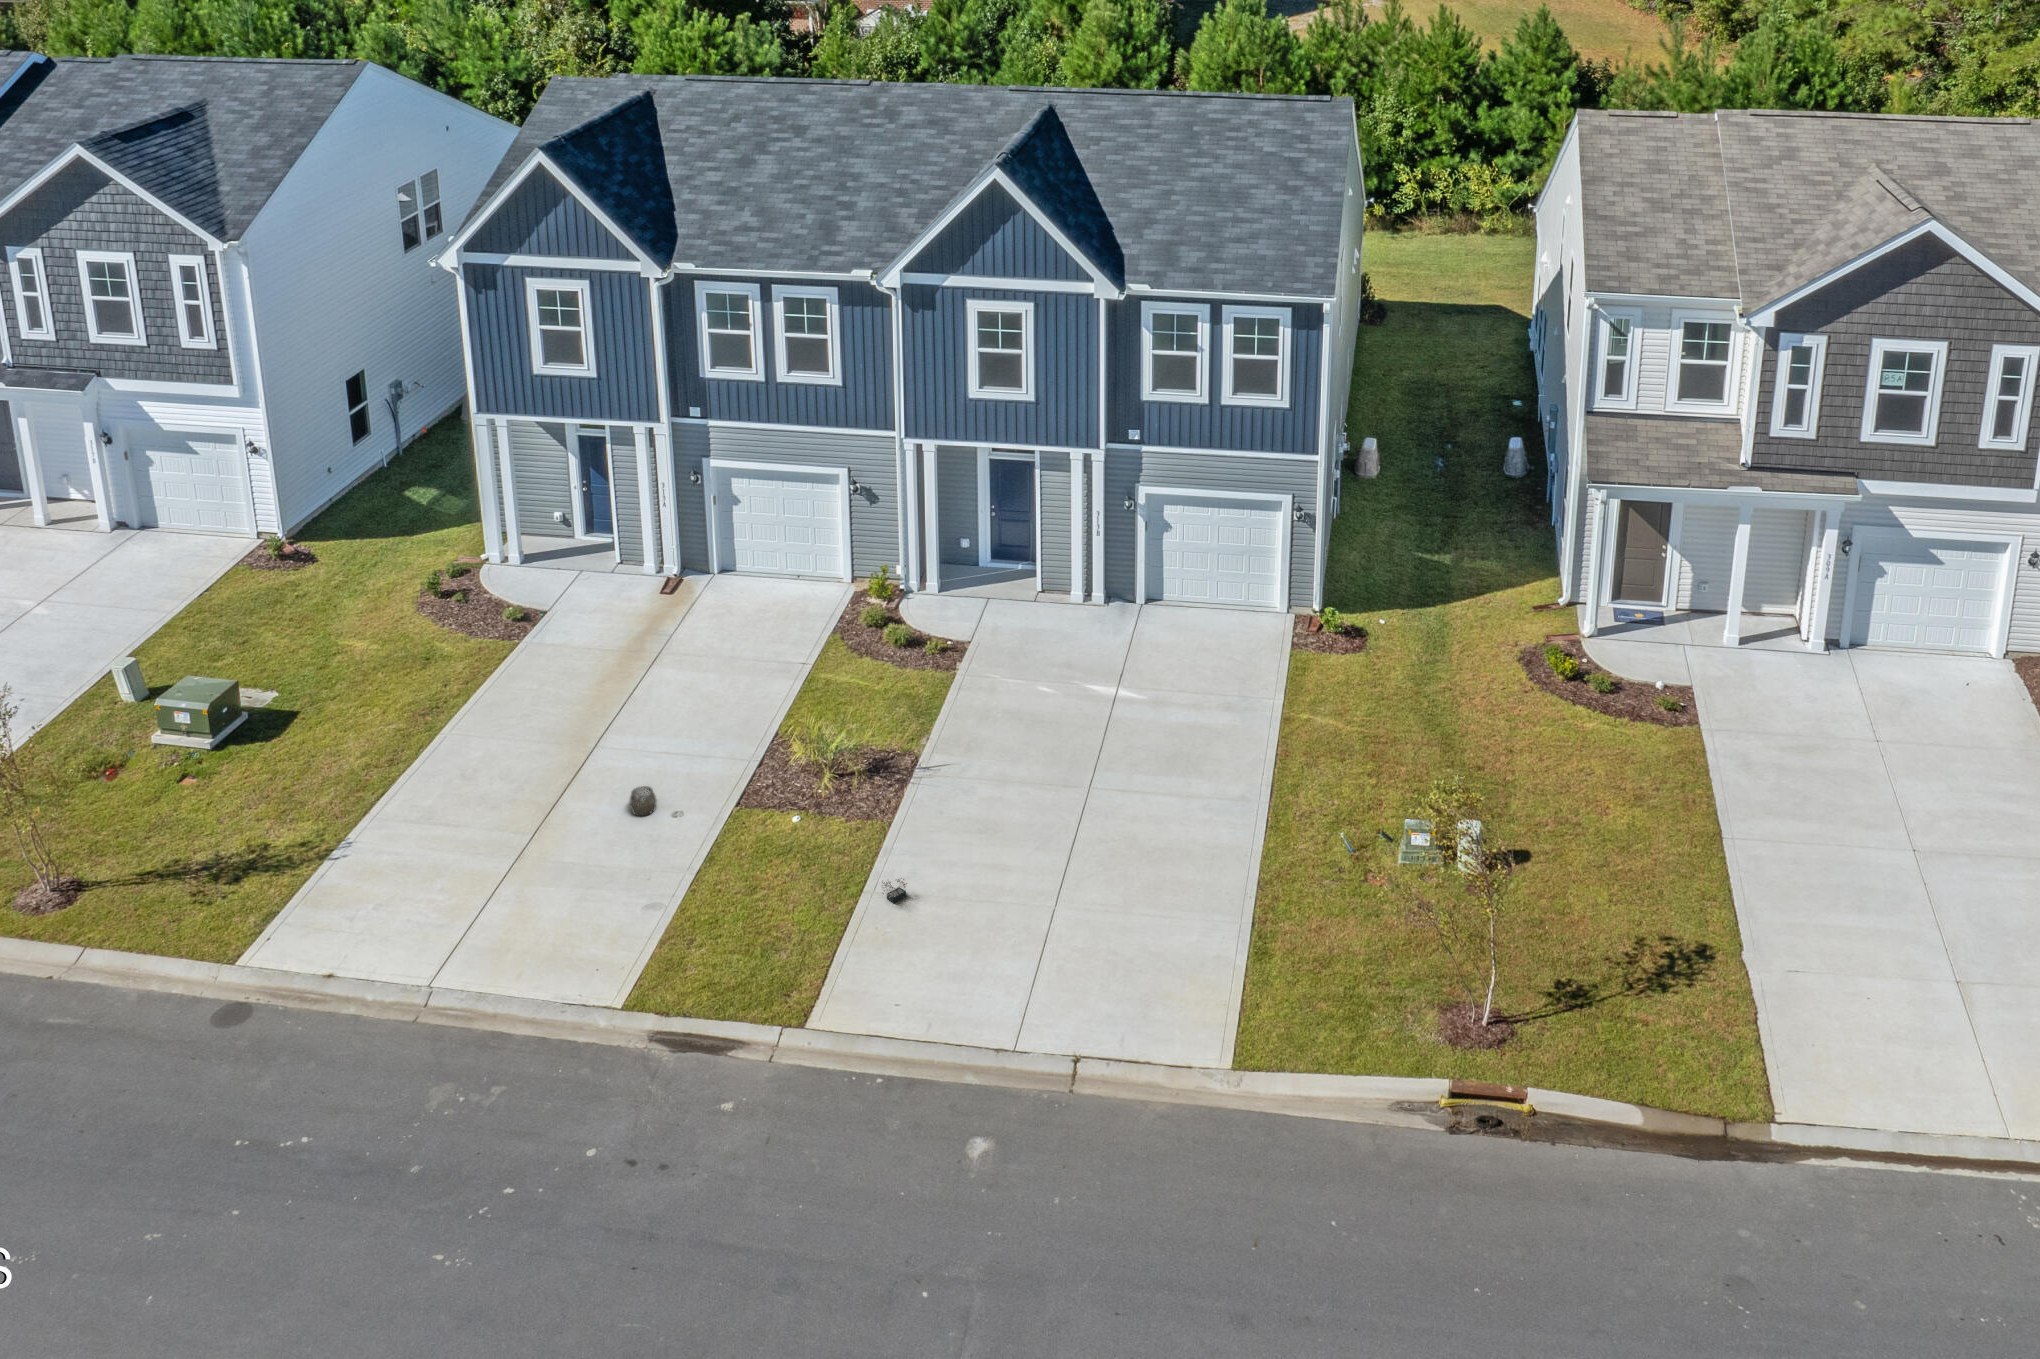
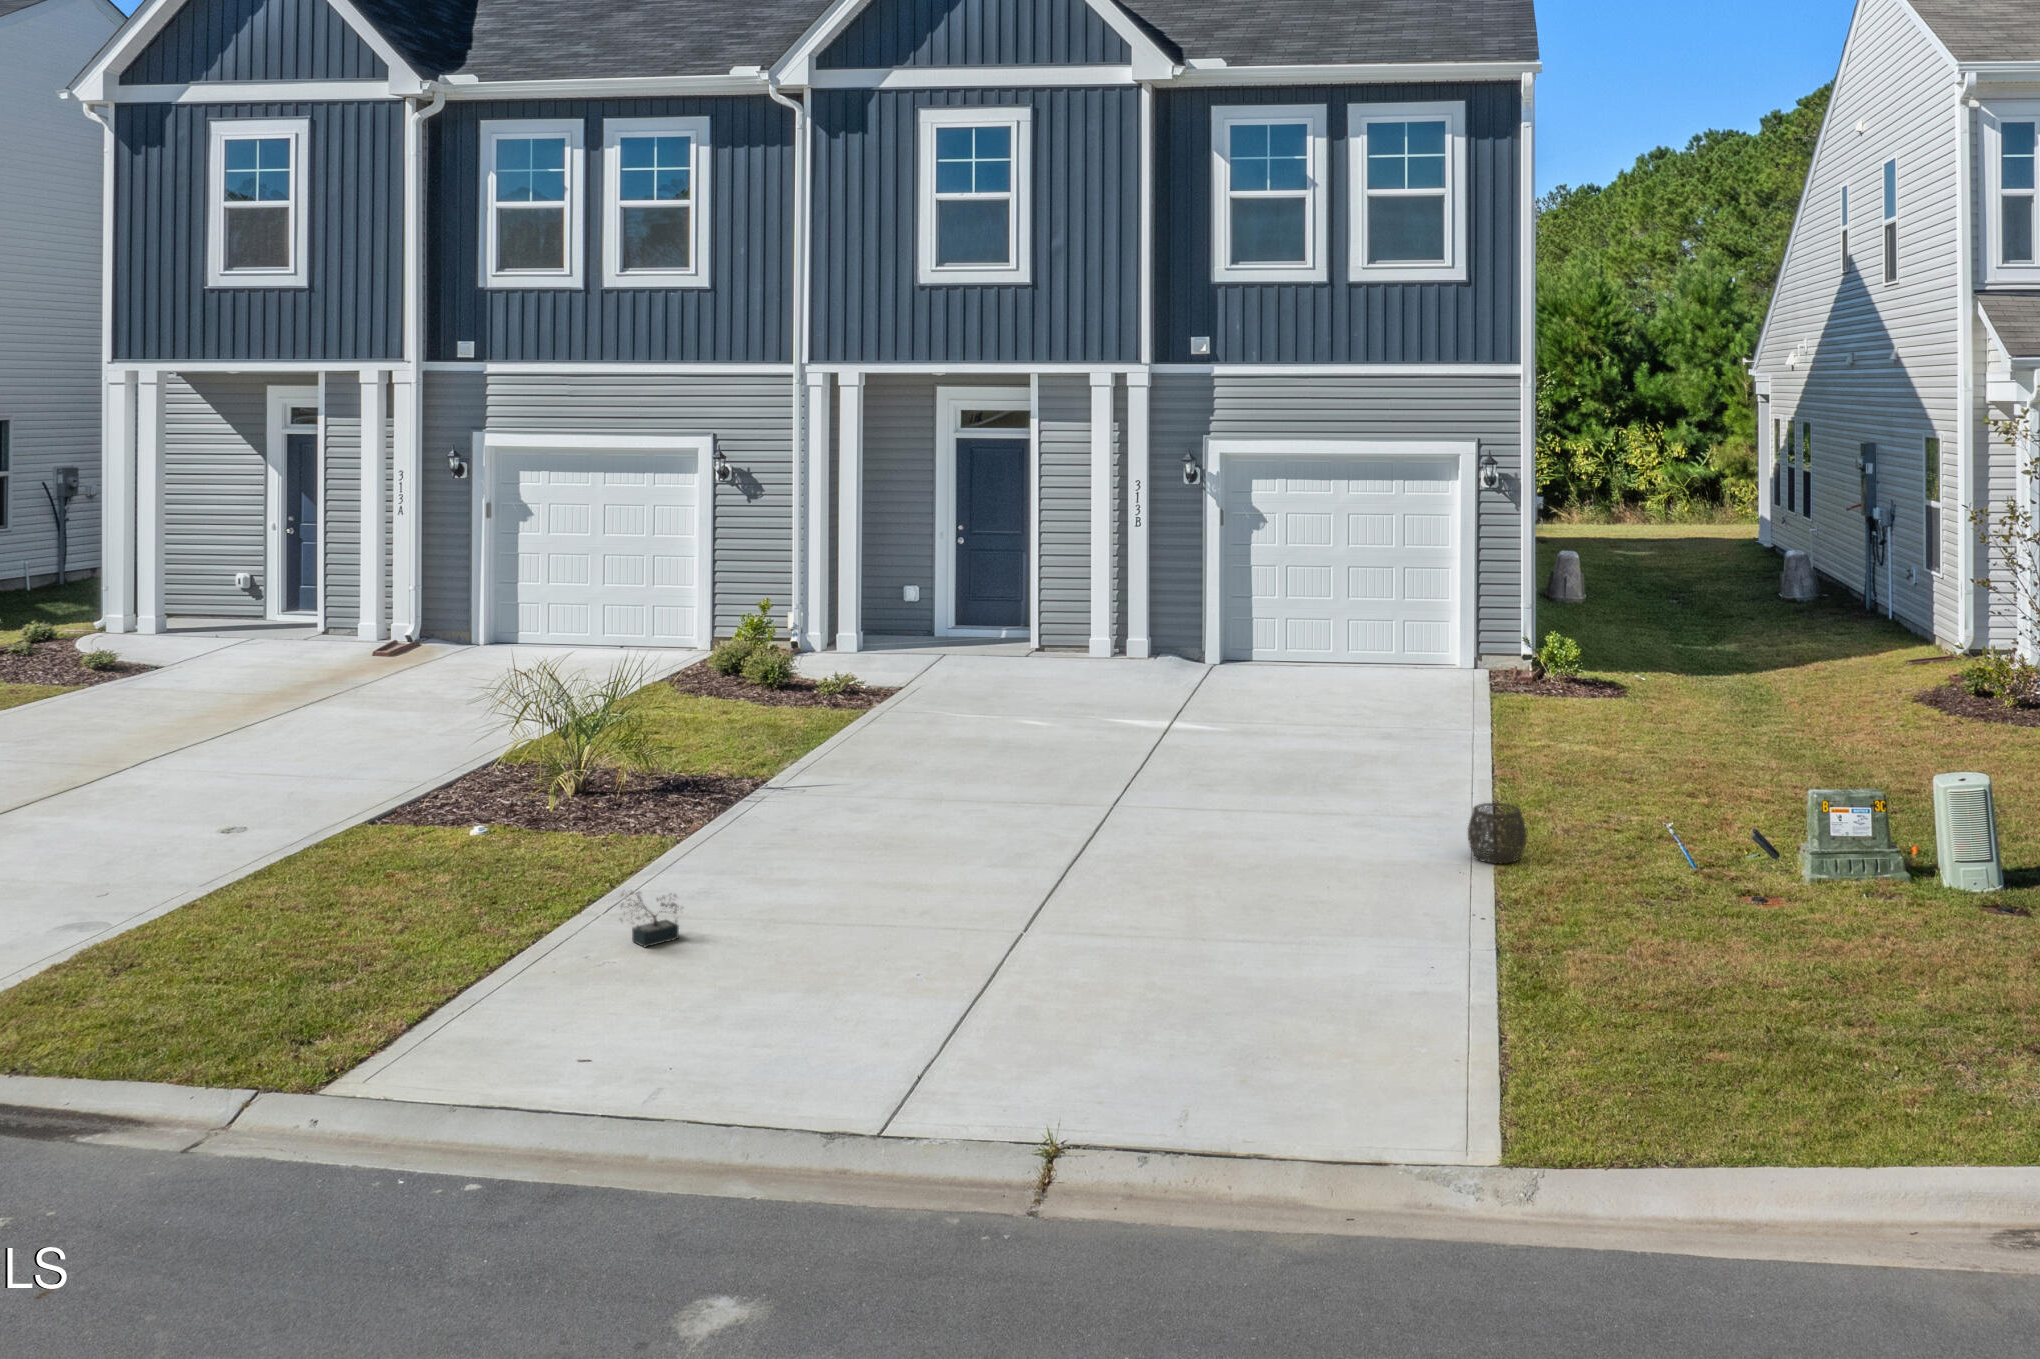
woven basket: present [630,786,657,816] -> present [1468,803,1527,864]

